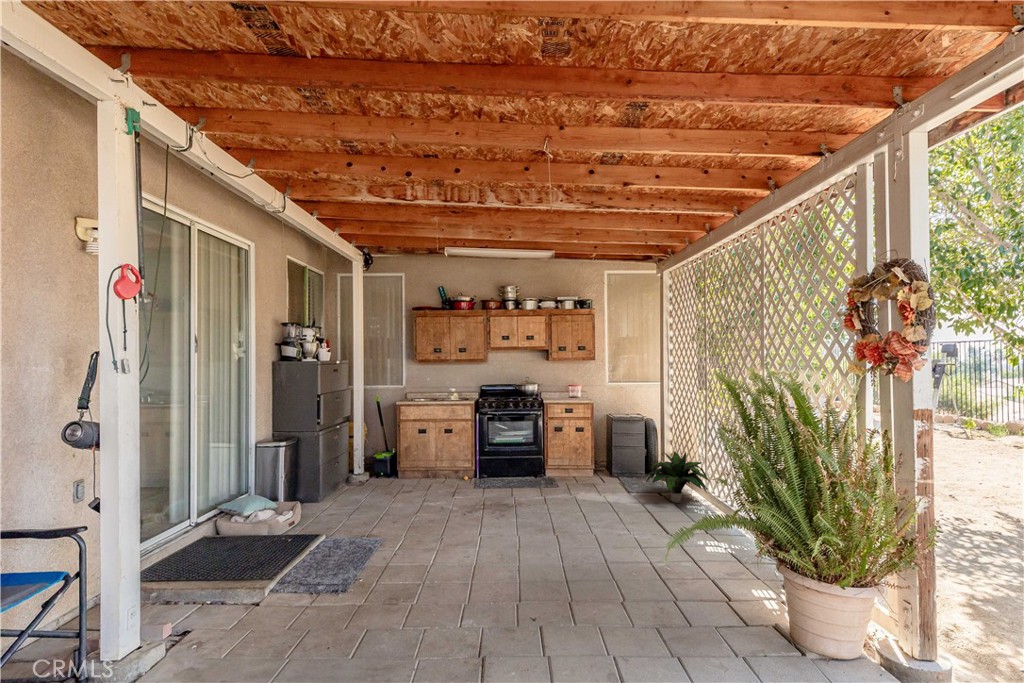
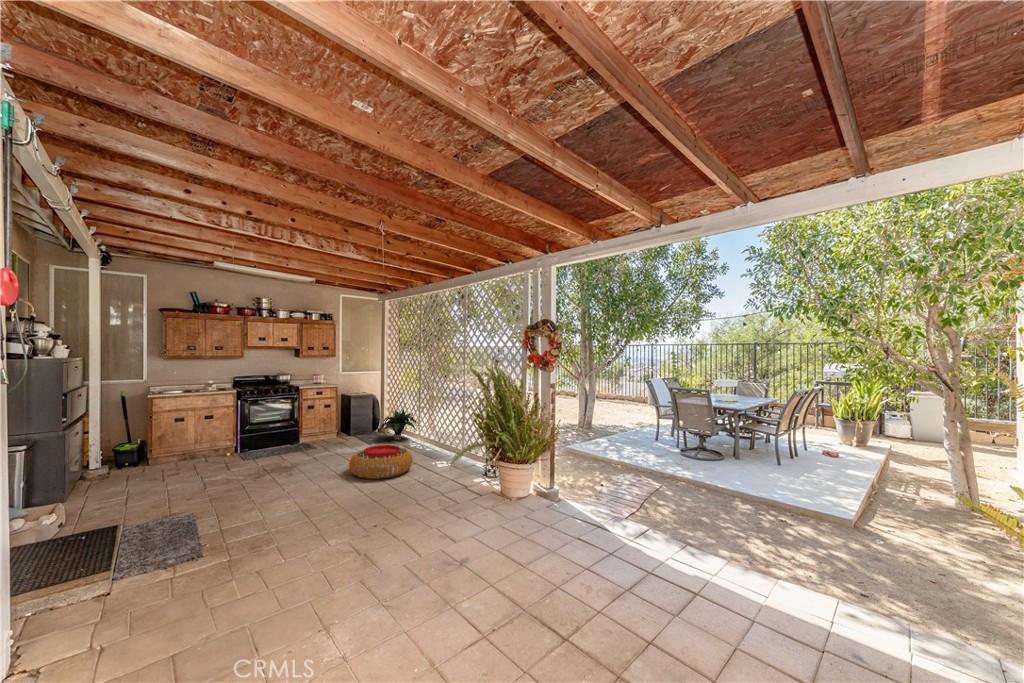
pouf: none [571,522,677,594] -> present [349,445,413,479]

